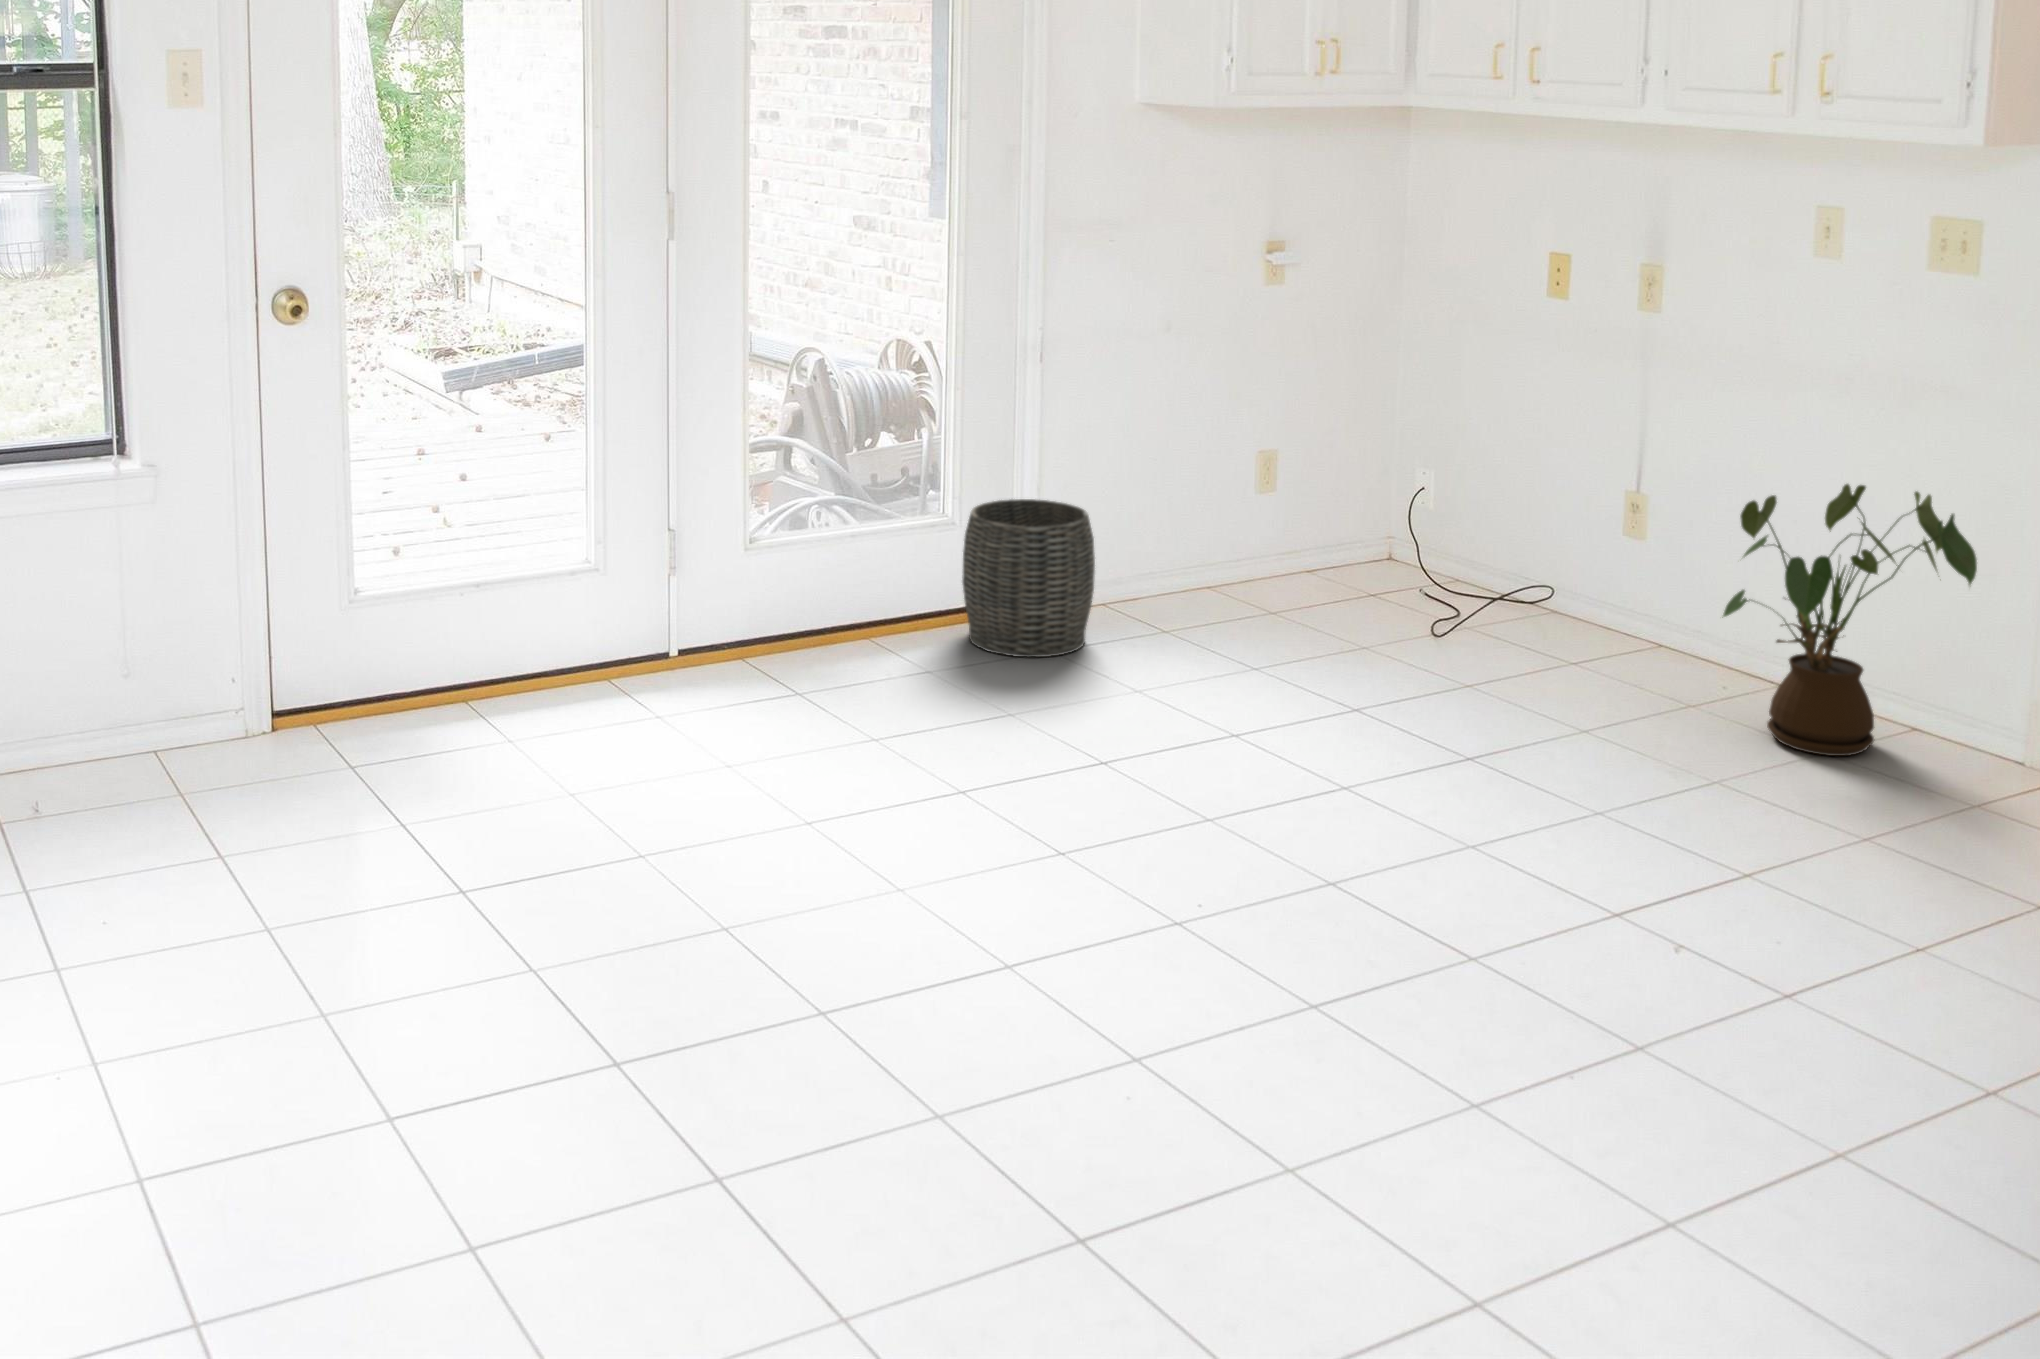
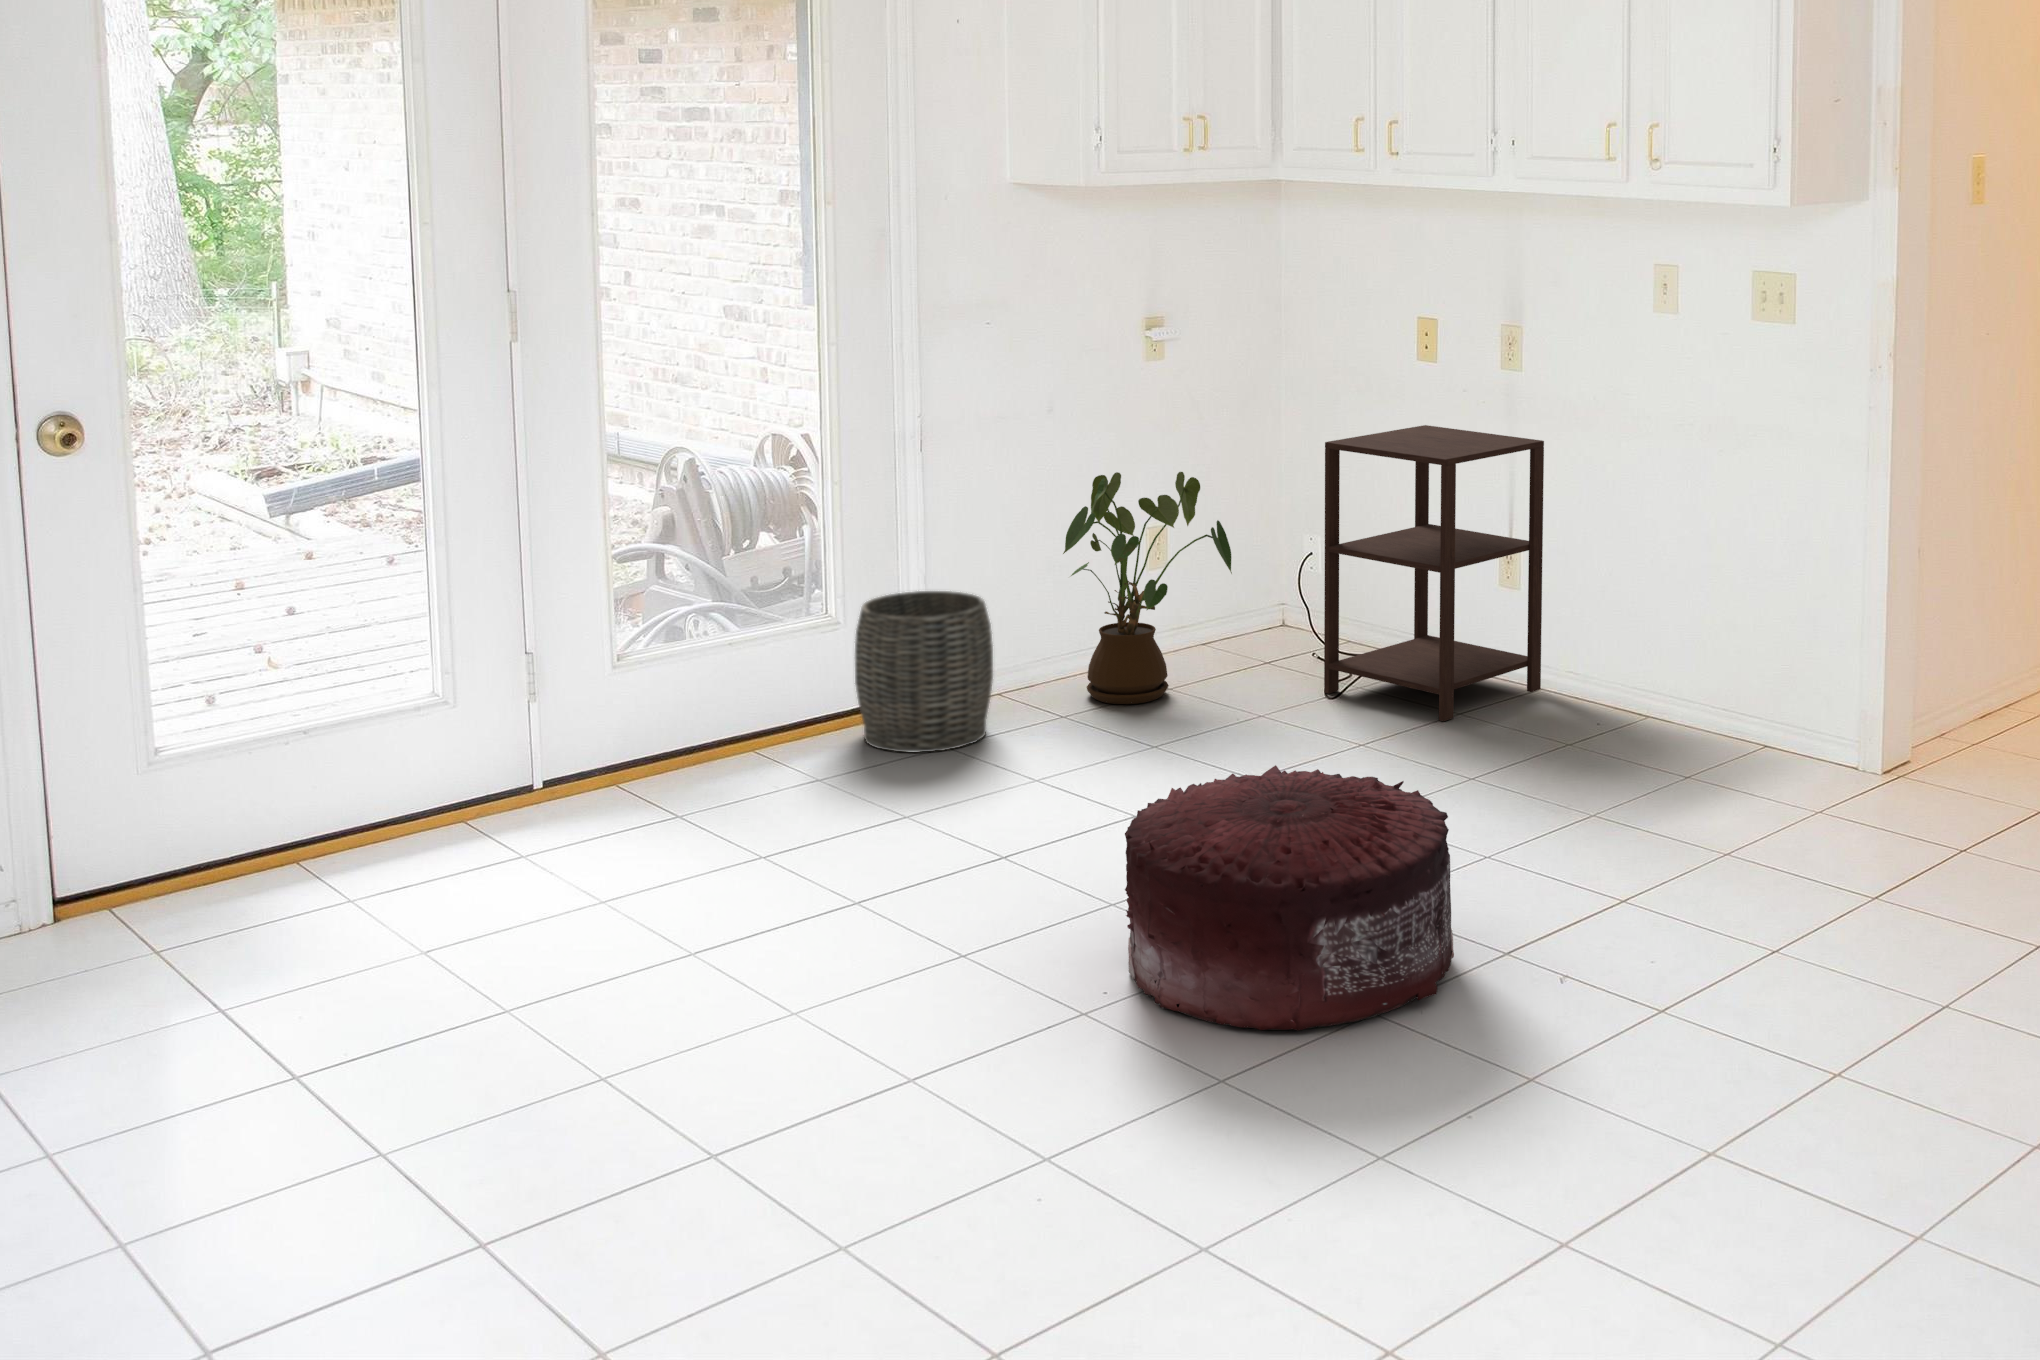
side table: none [1436,365,1699,683] -> present [1324,425,1544,721]
house plant: present [1722,484,1977,756] -> present [1063,472,1232,704]
pouf: none [1178,726,1537,1022] -> present [1125,765,1454,1031]

